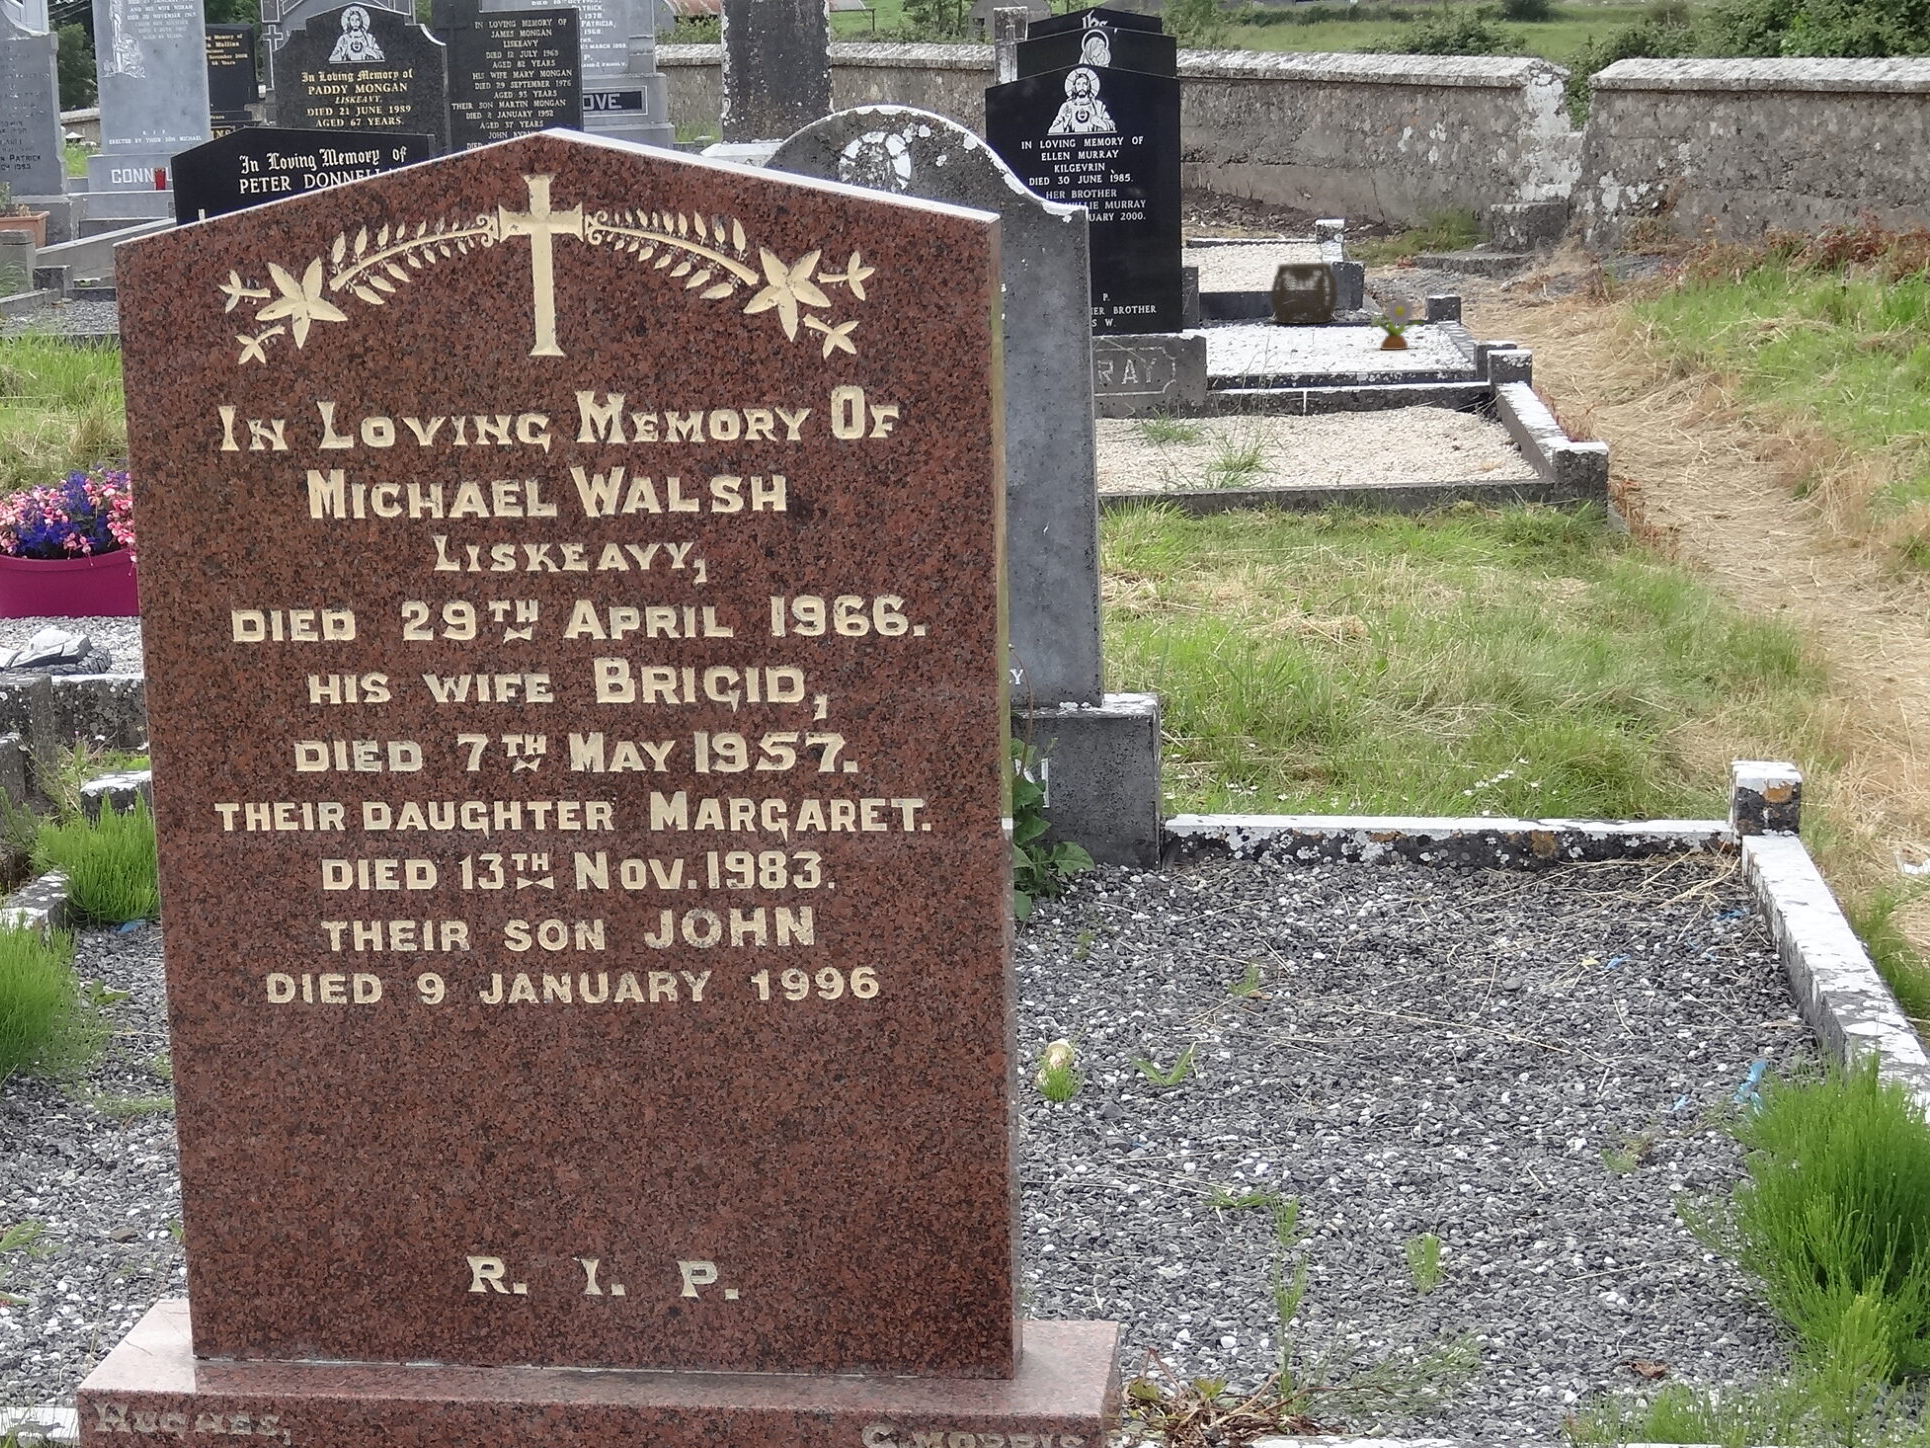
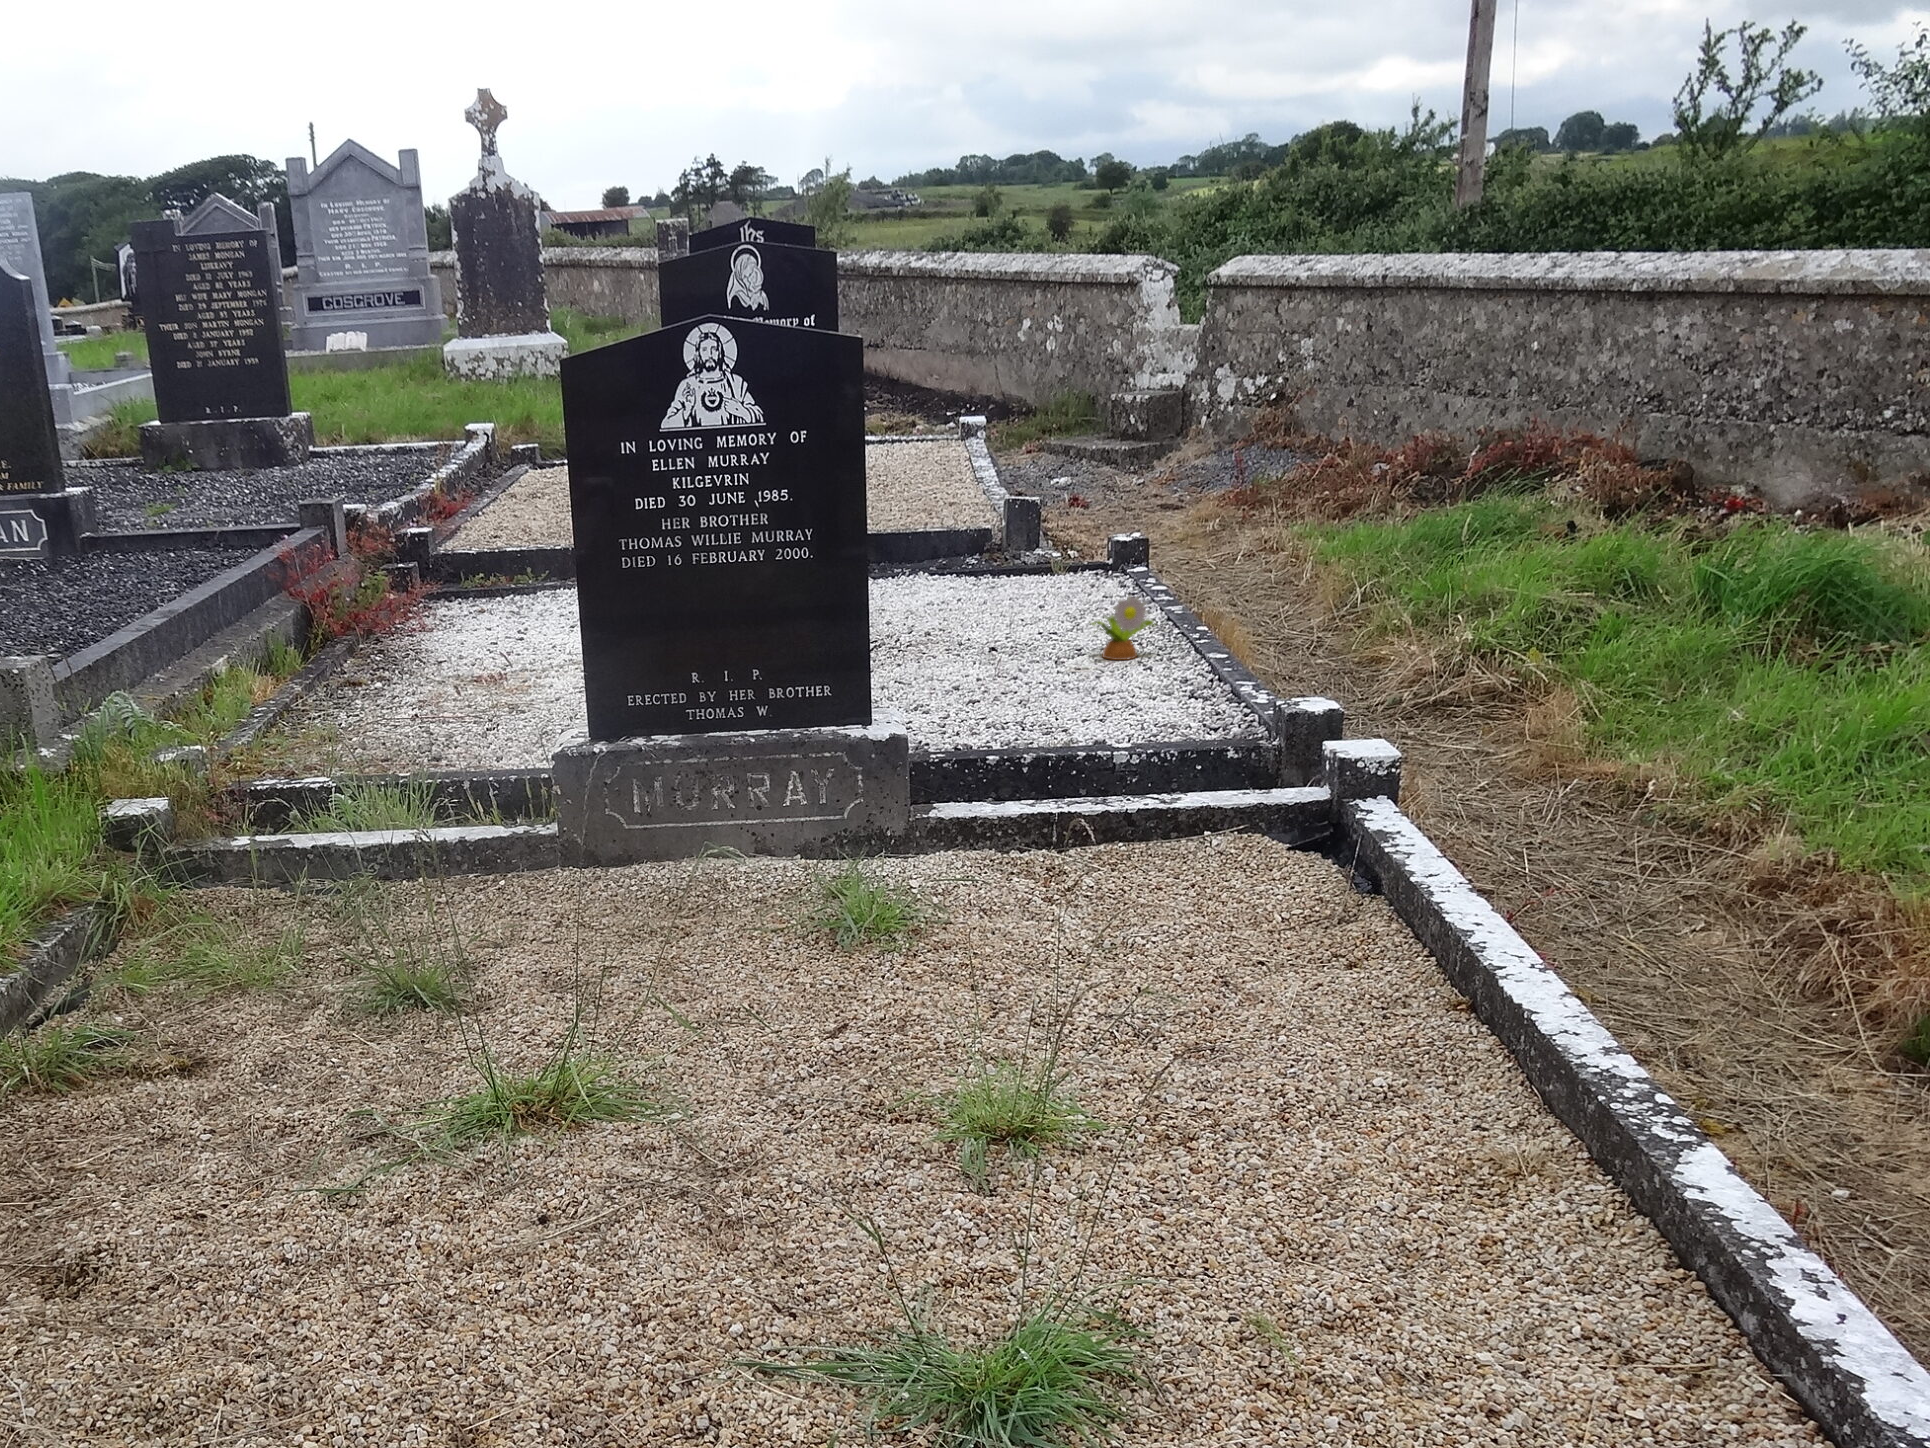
woven basket: present [1271,263,1338,324] -> none [944,510,1020,583]

